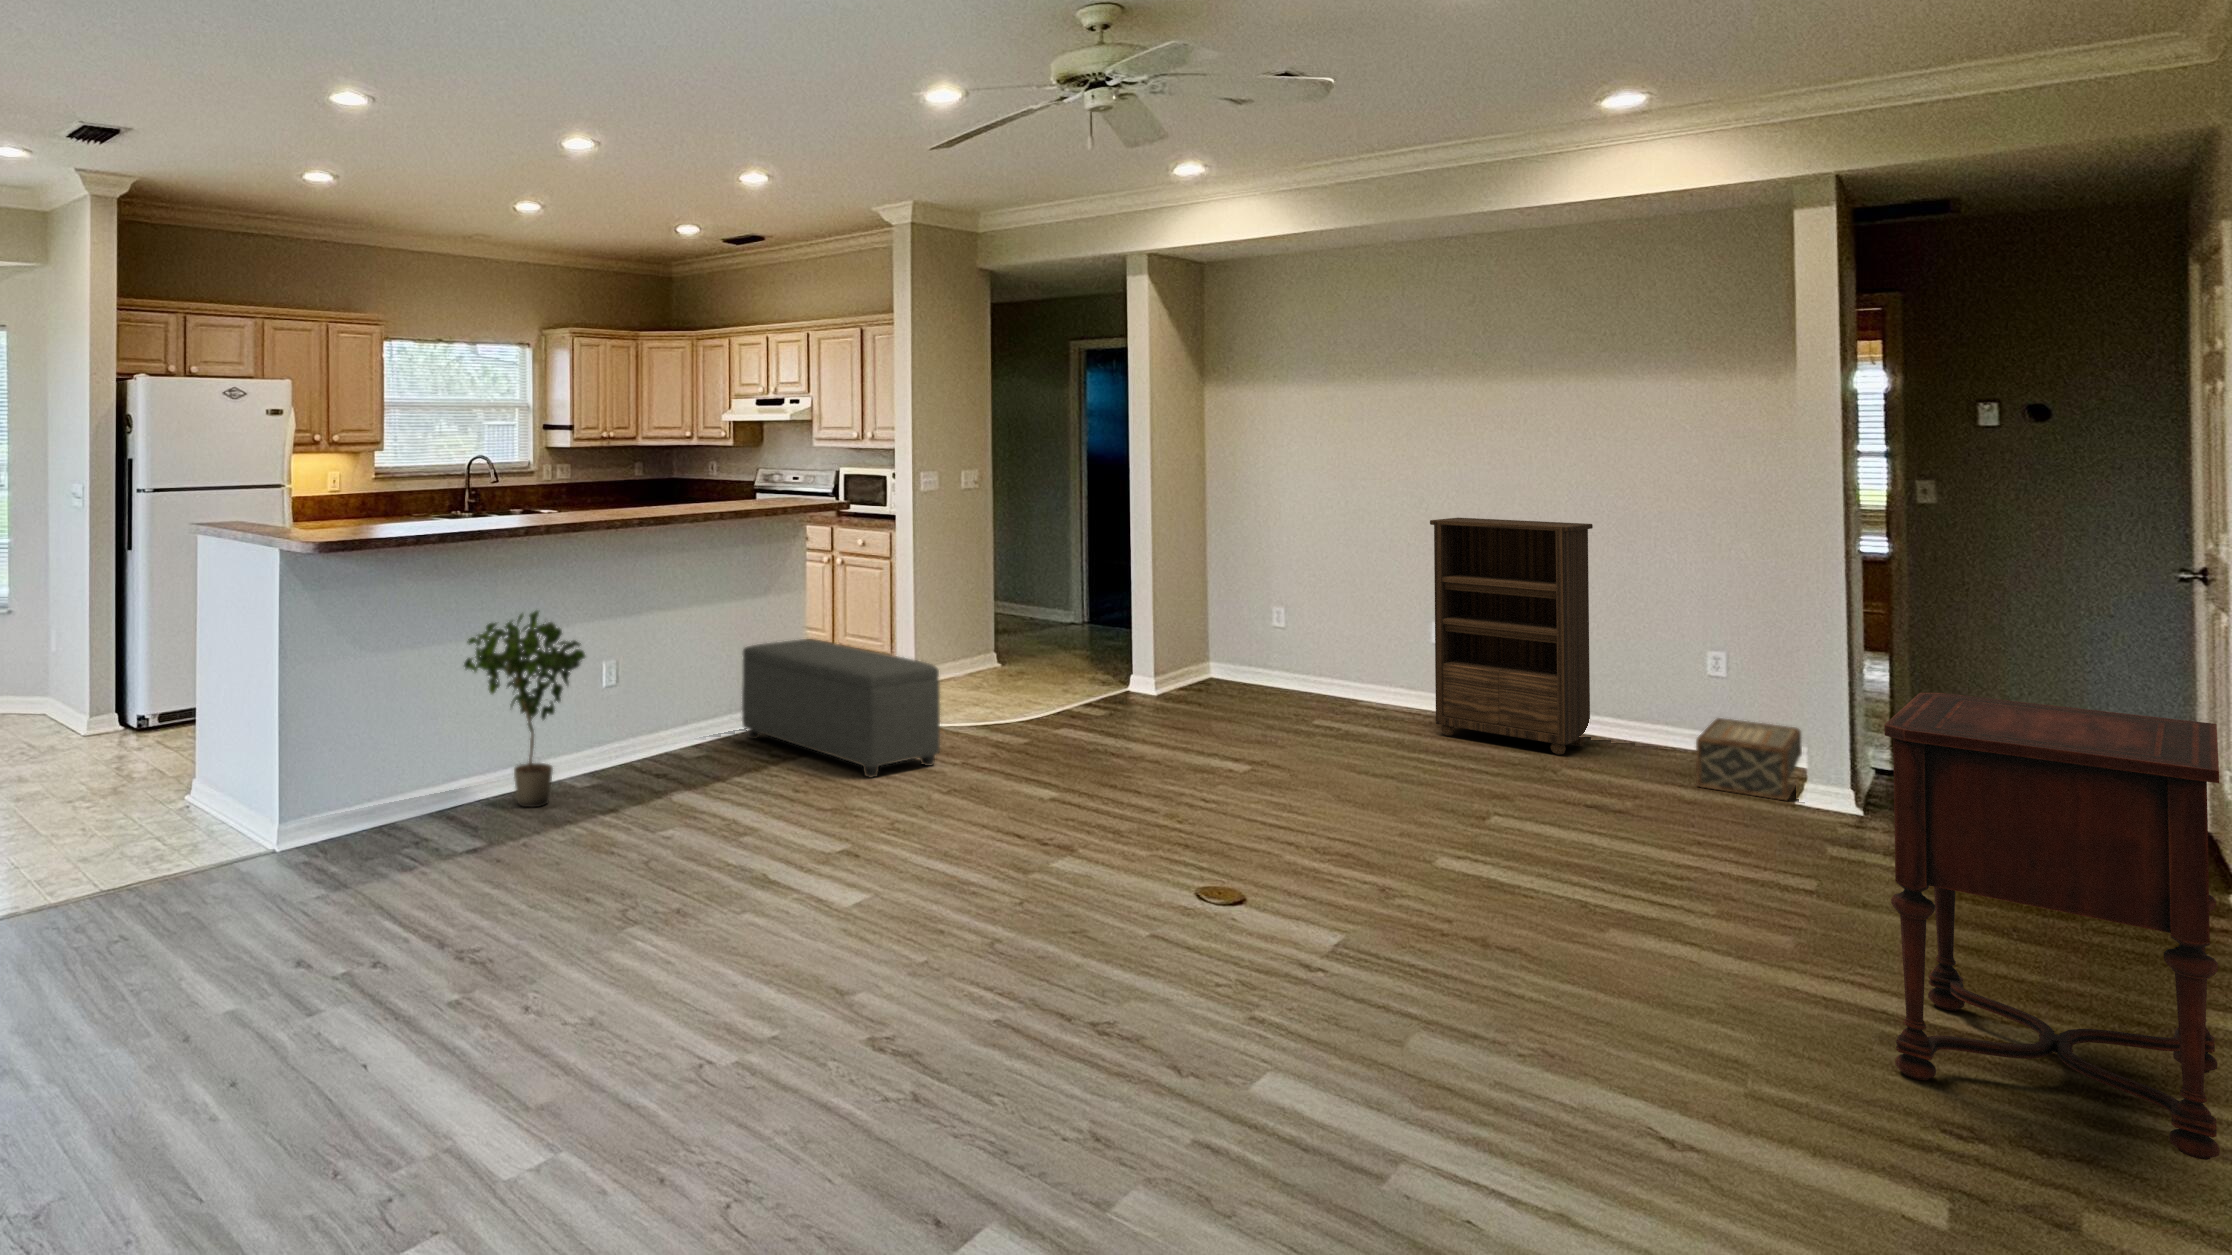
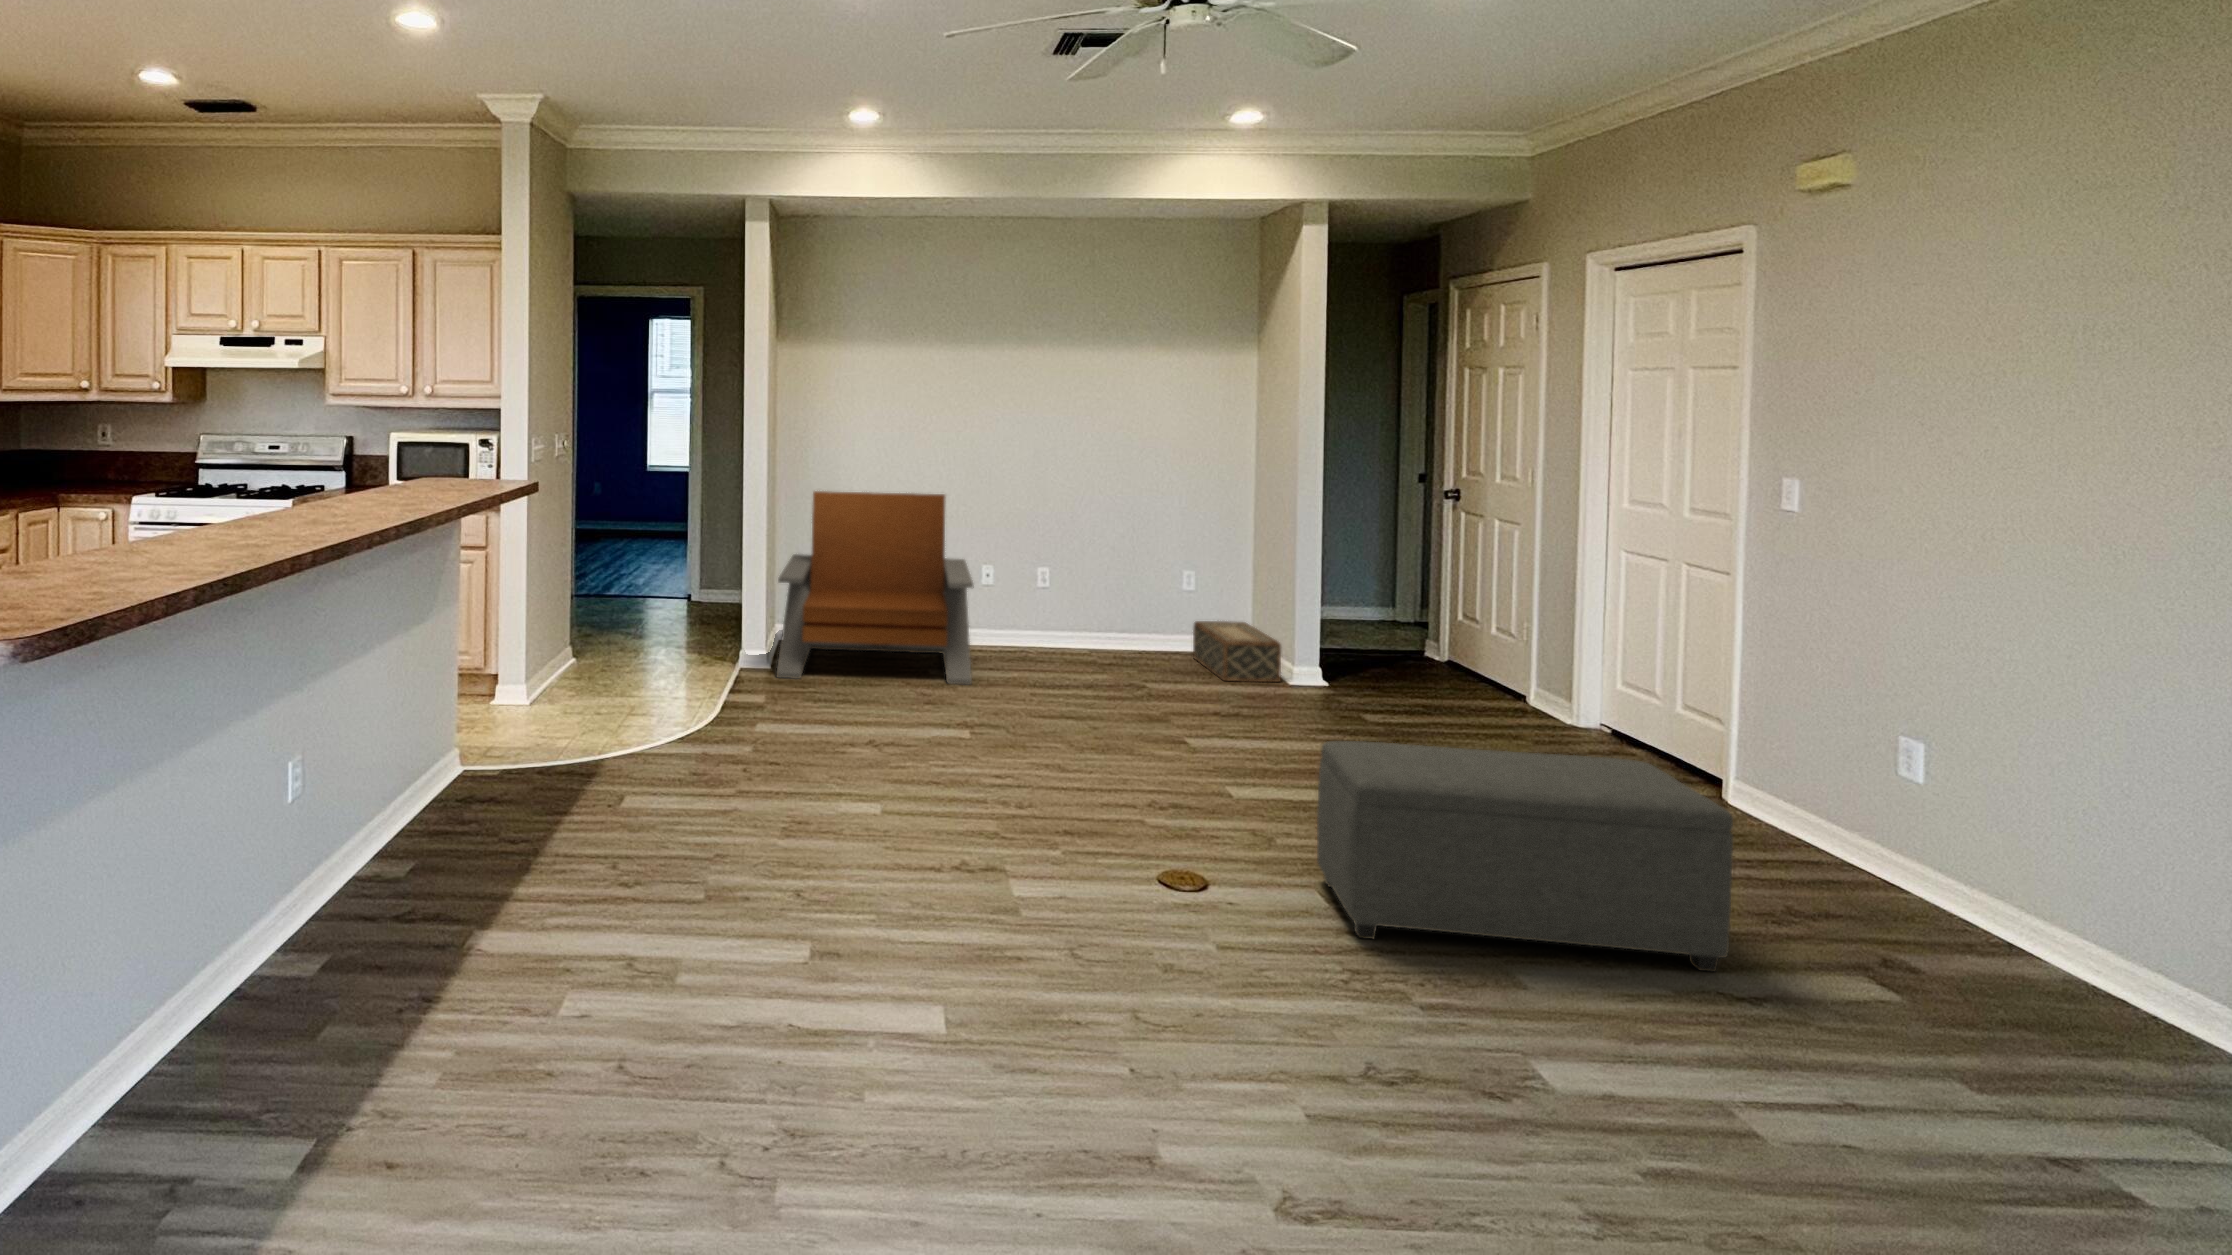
bookshelf: present [1430,518,1593,755] -> none [1010,469,1126,669]
lounge chair: none [1158,534,1413,740] -> present [777,491,974,685]
potted plant: present [464,611,585,807] -> none [132,727,439,1102]
ottoman: present [742,639,940,778] -> present [1317,741,1733,972]
side table: present [1884,693,2220,1160] -> none [1664,611,1994,932]

